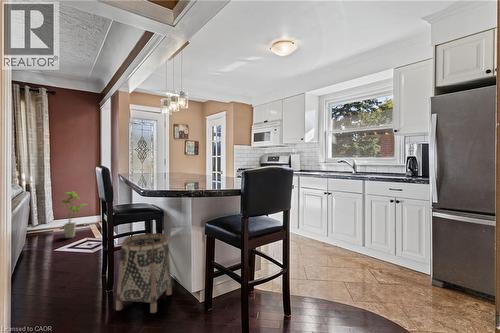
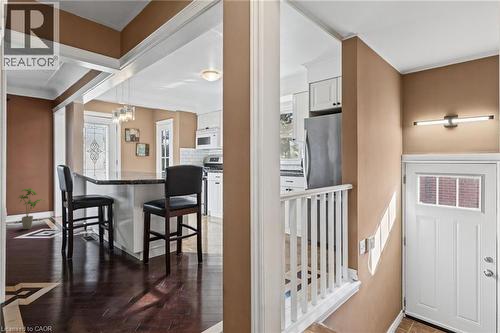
basket: present [116,233,172,313] -> none [76,215,119,268]

